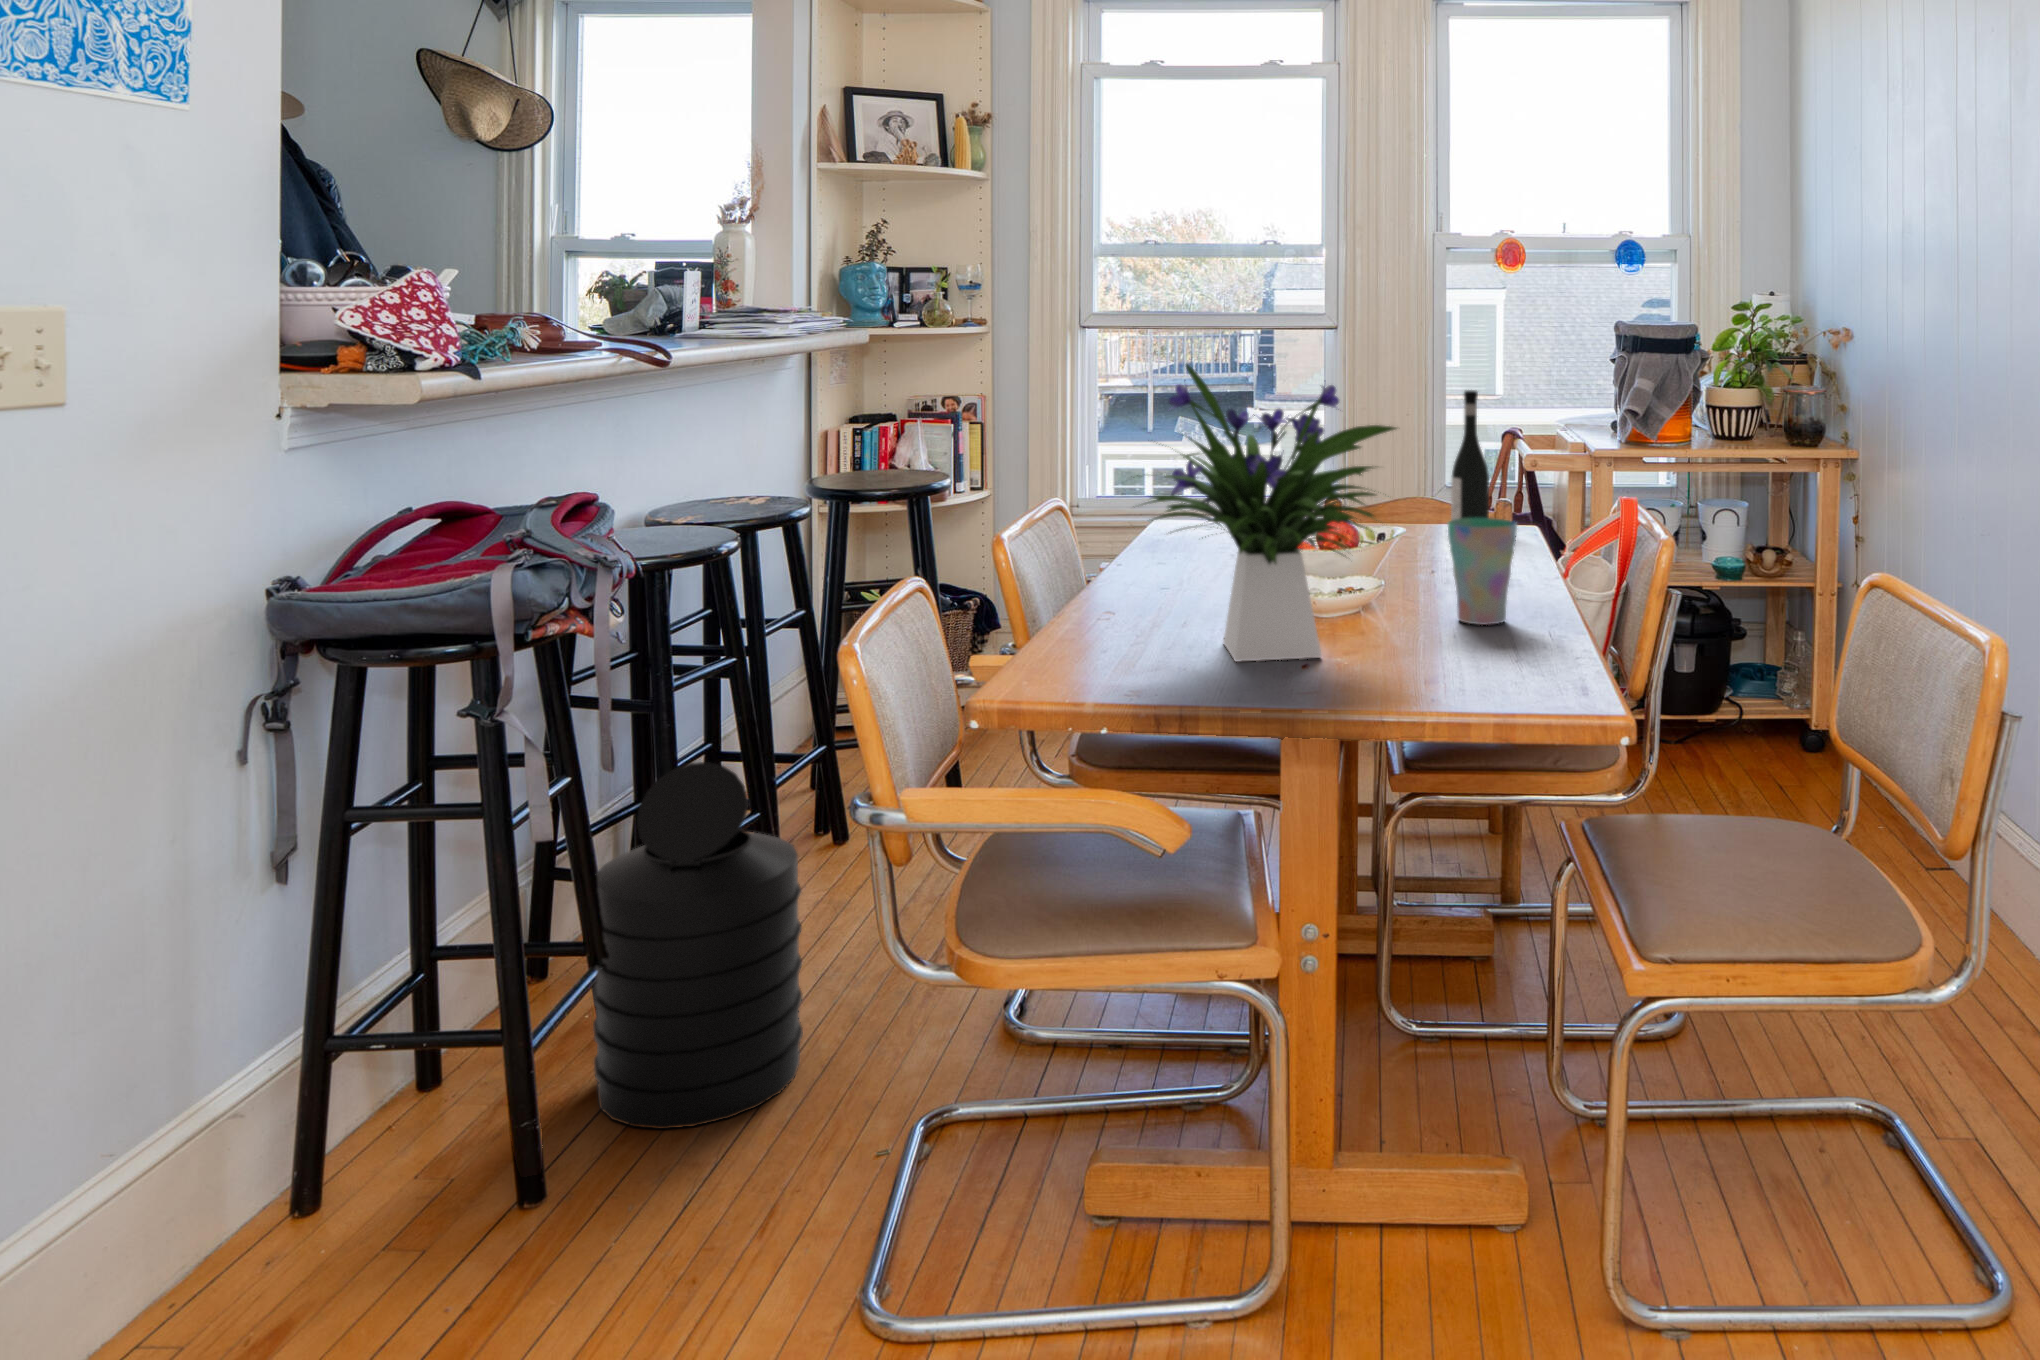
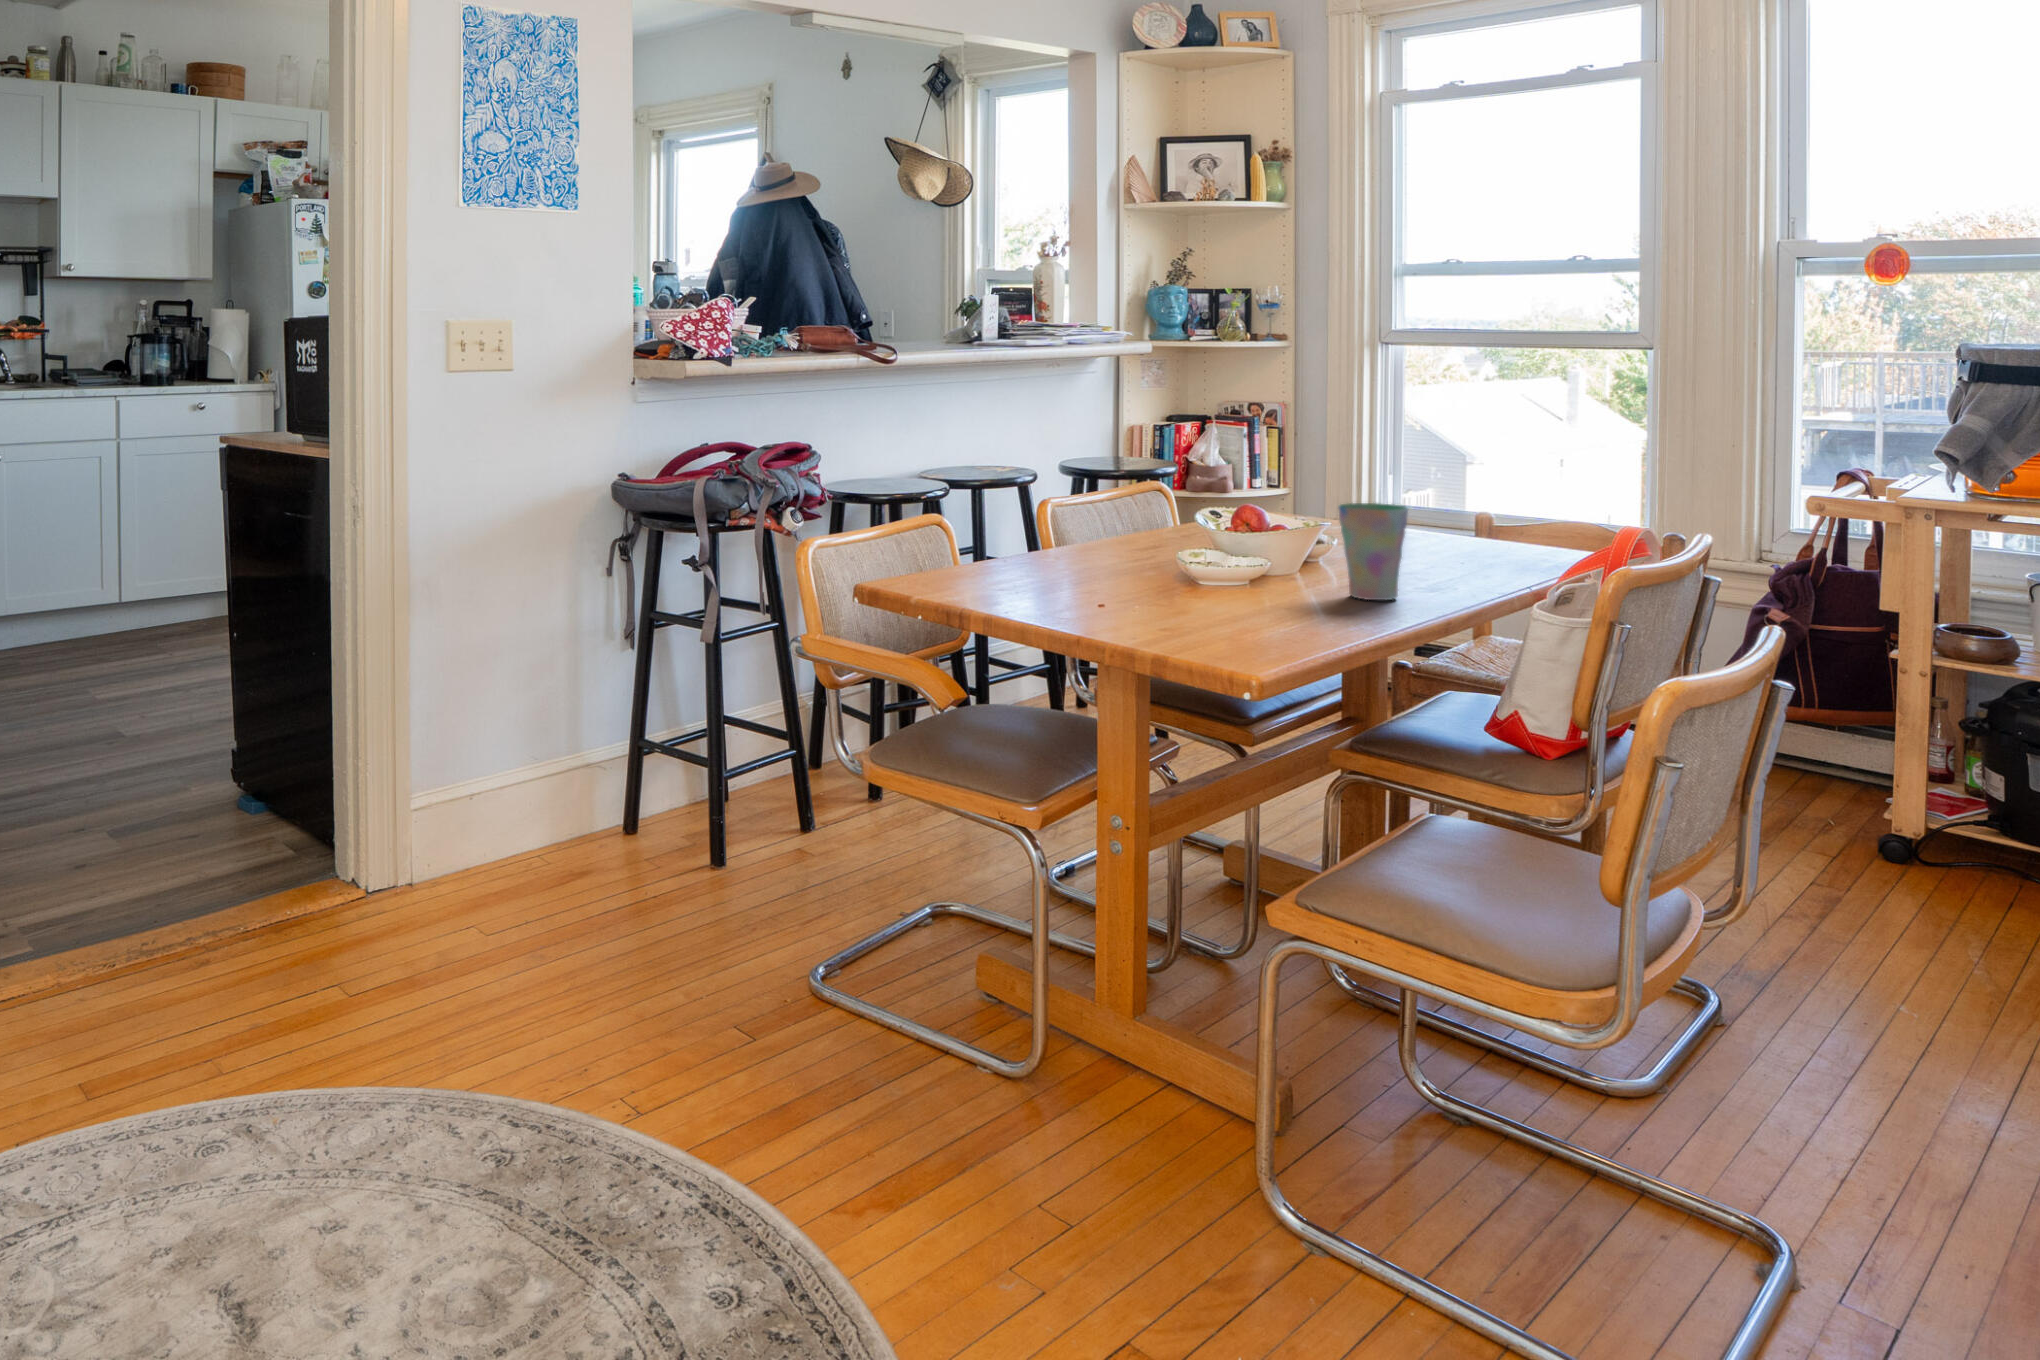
flower arrangement: present [1137,365,1396,661] -> none [1014,356,1248,598]
wine bottle: present [1451,390,1489,520] -> none [1578,397,1623,545]
trash can: present [593,762,803,1129] -> none [779,635,913,877]

